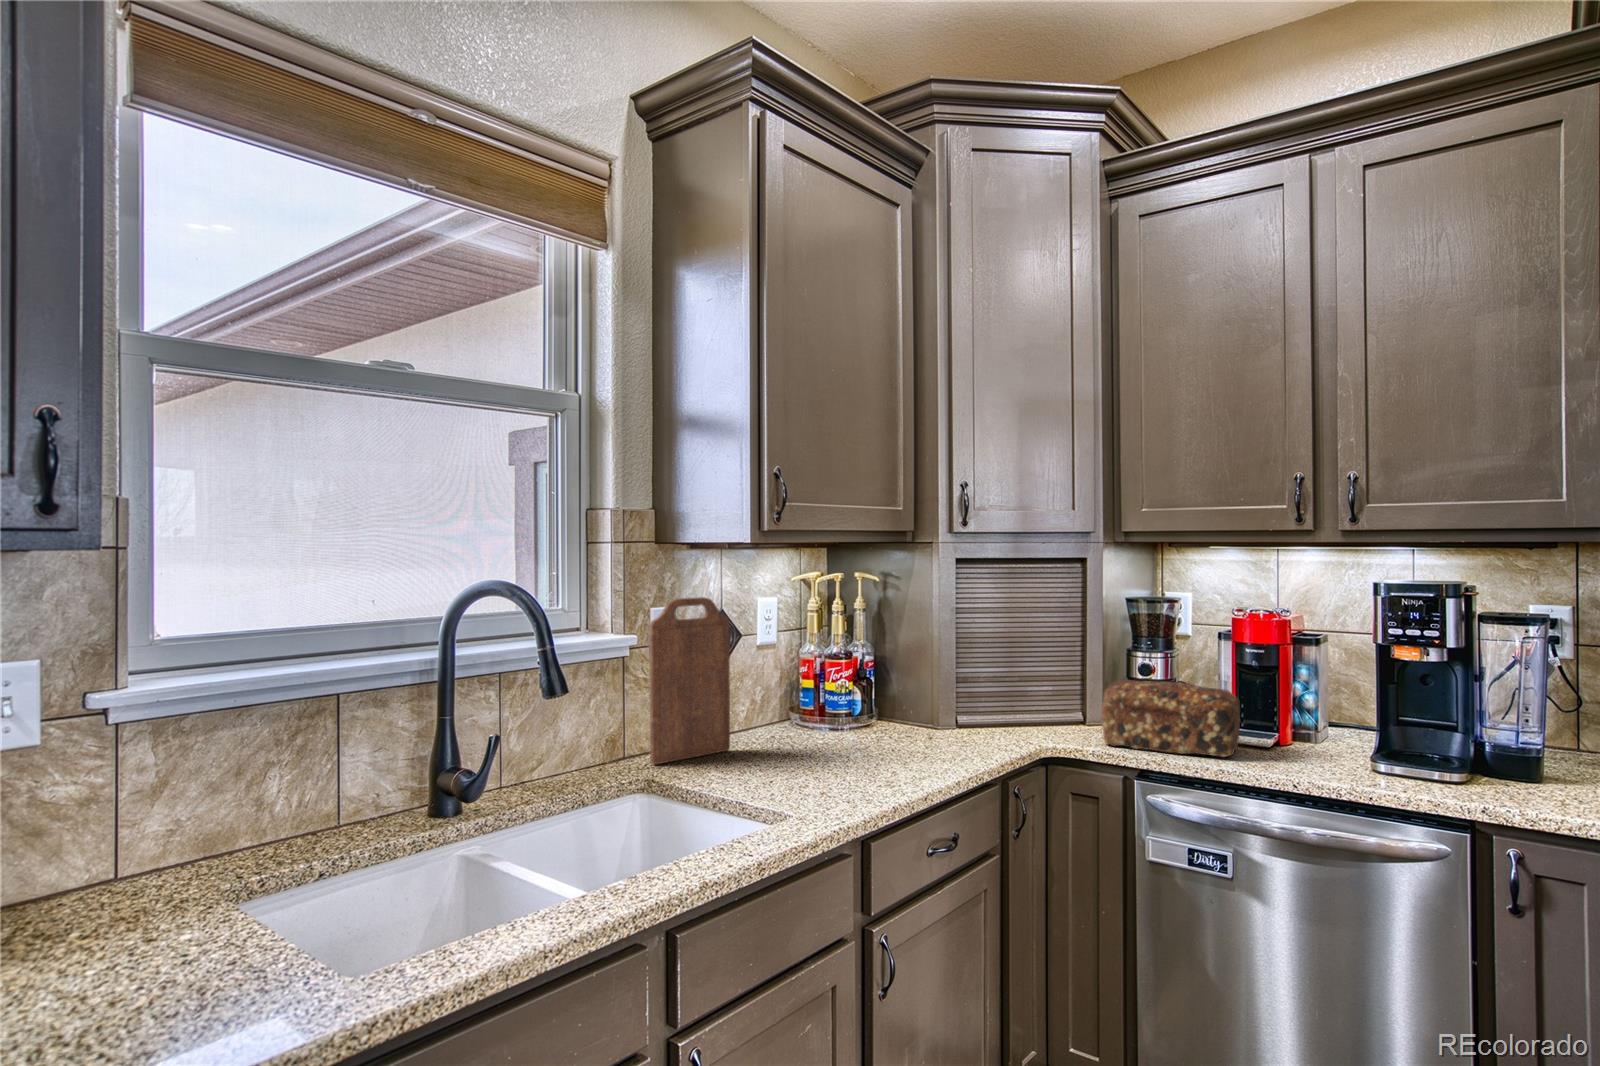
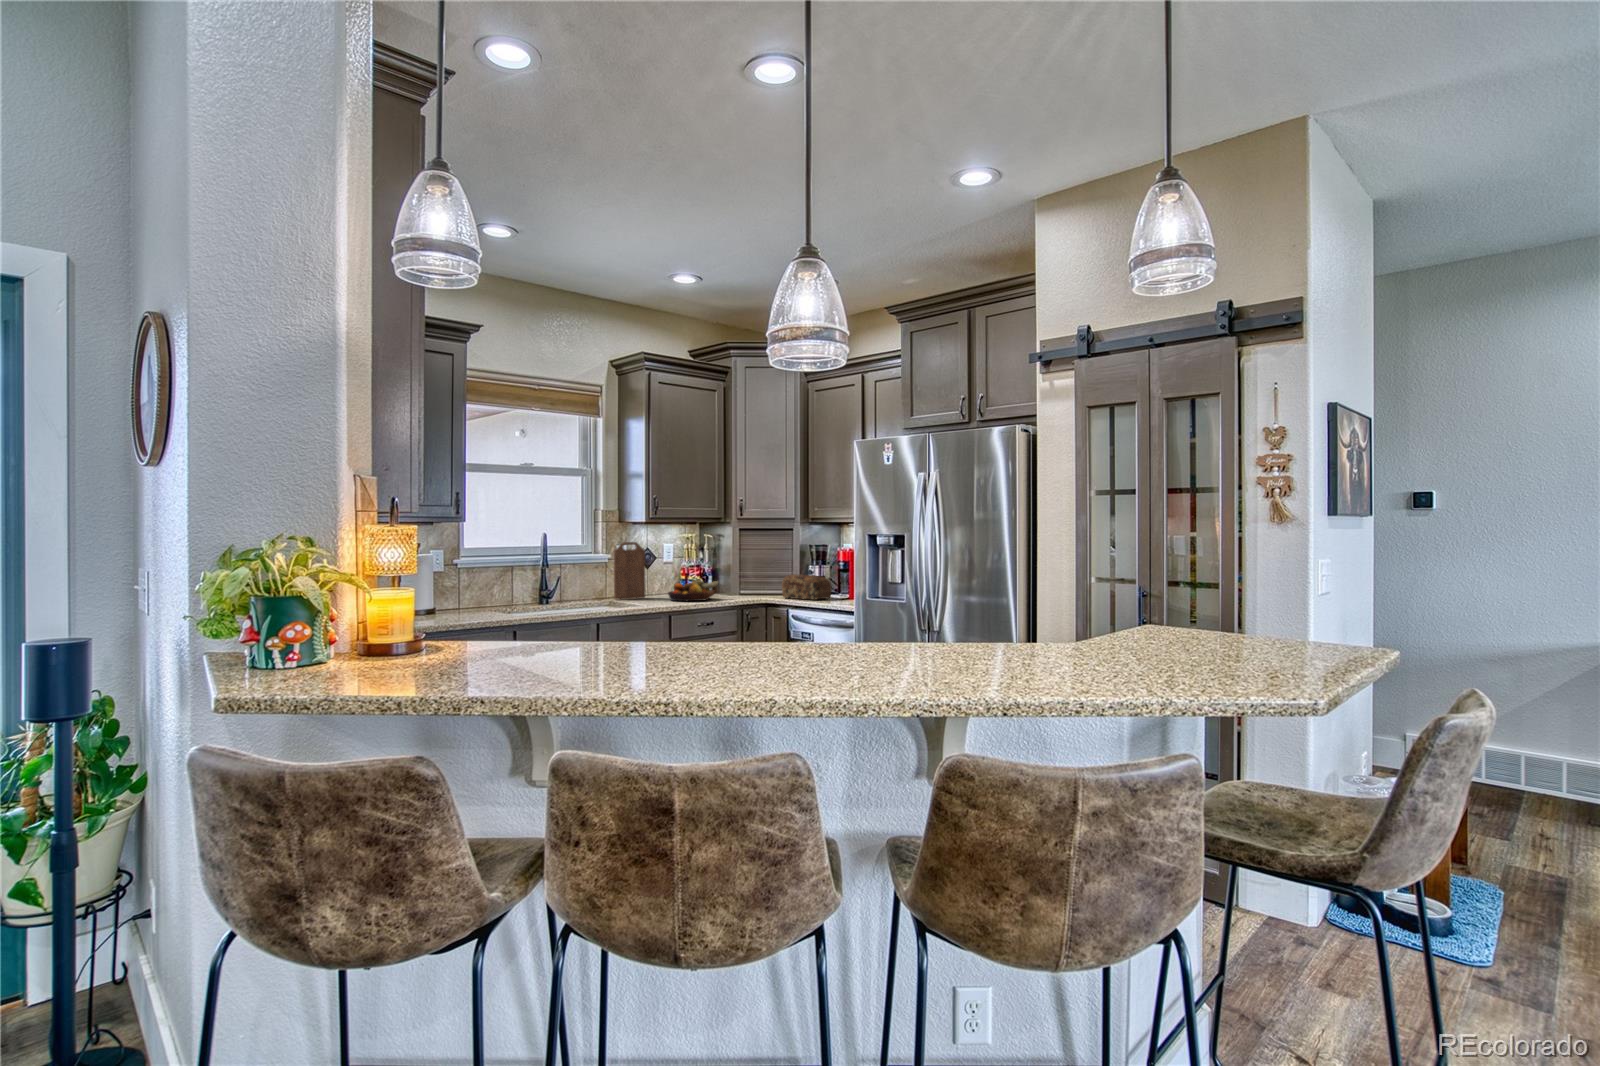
fruit bowl: none [807,705,941,775] -> present [668,580,718,601]

